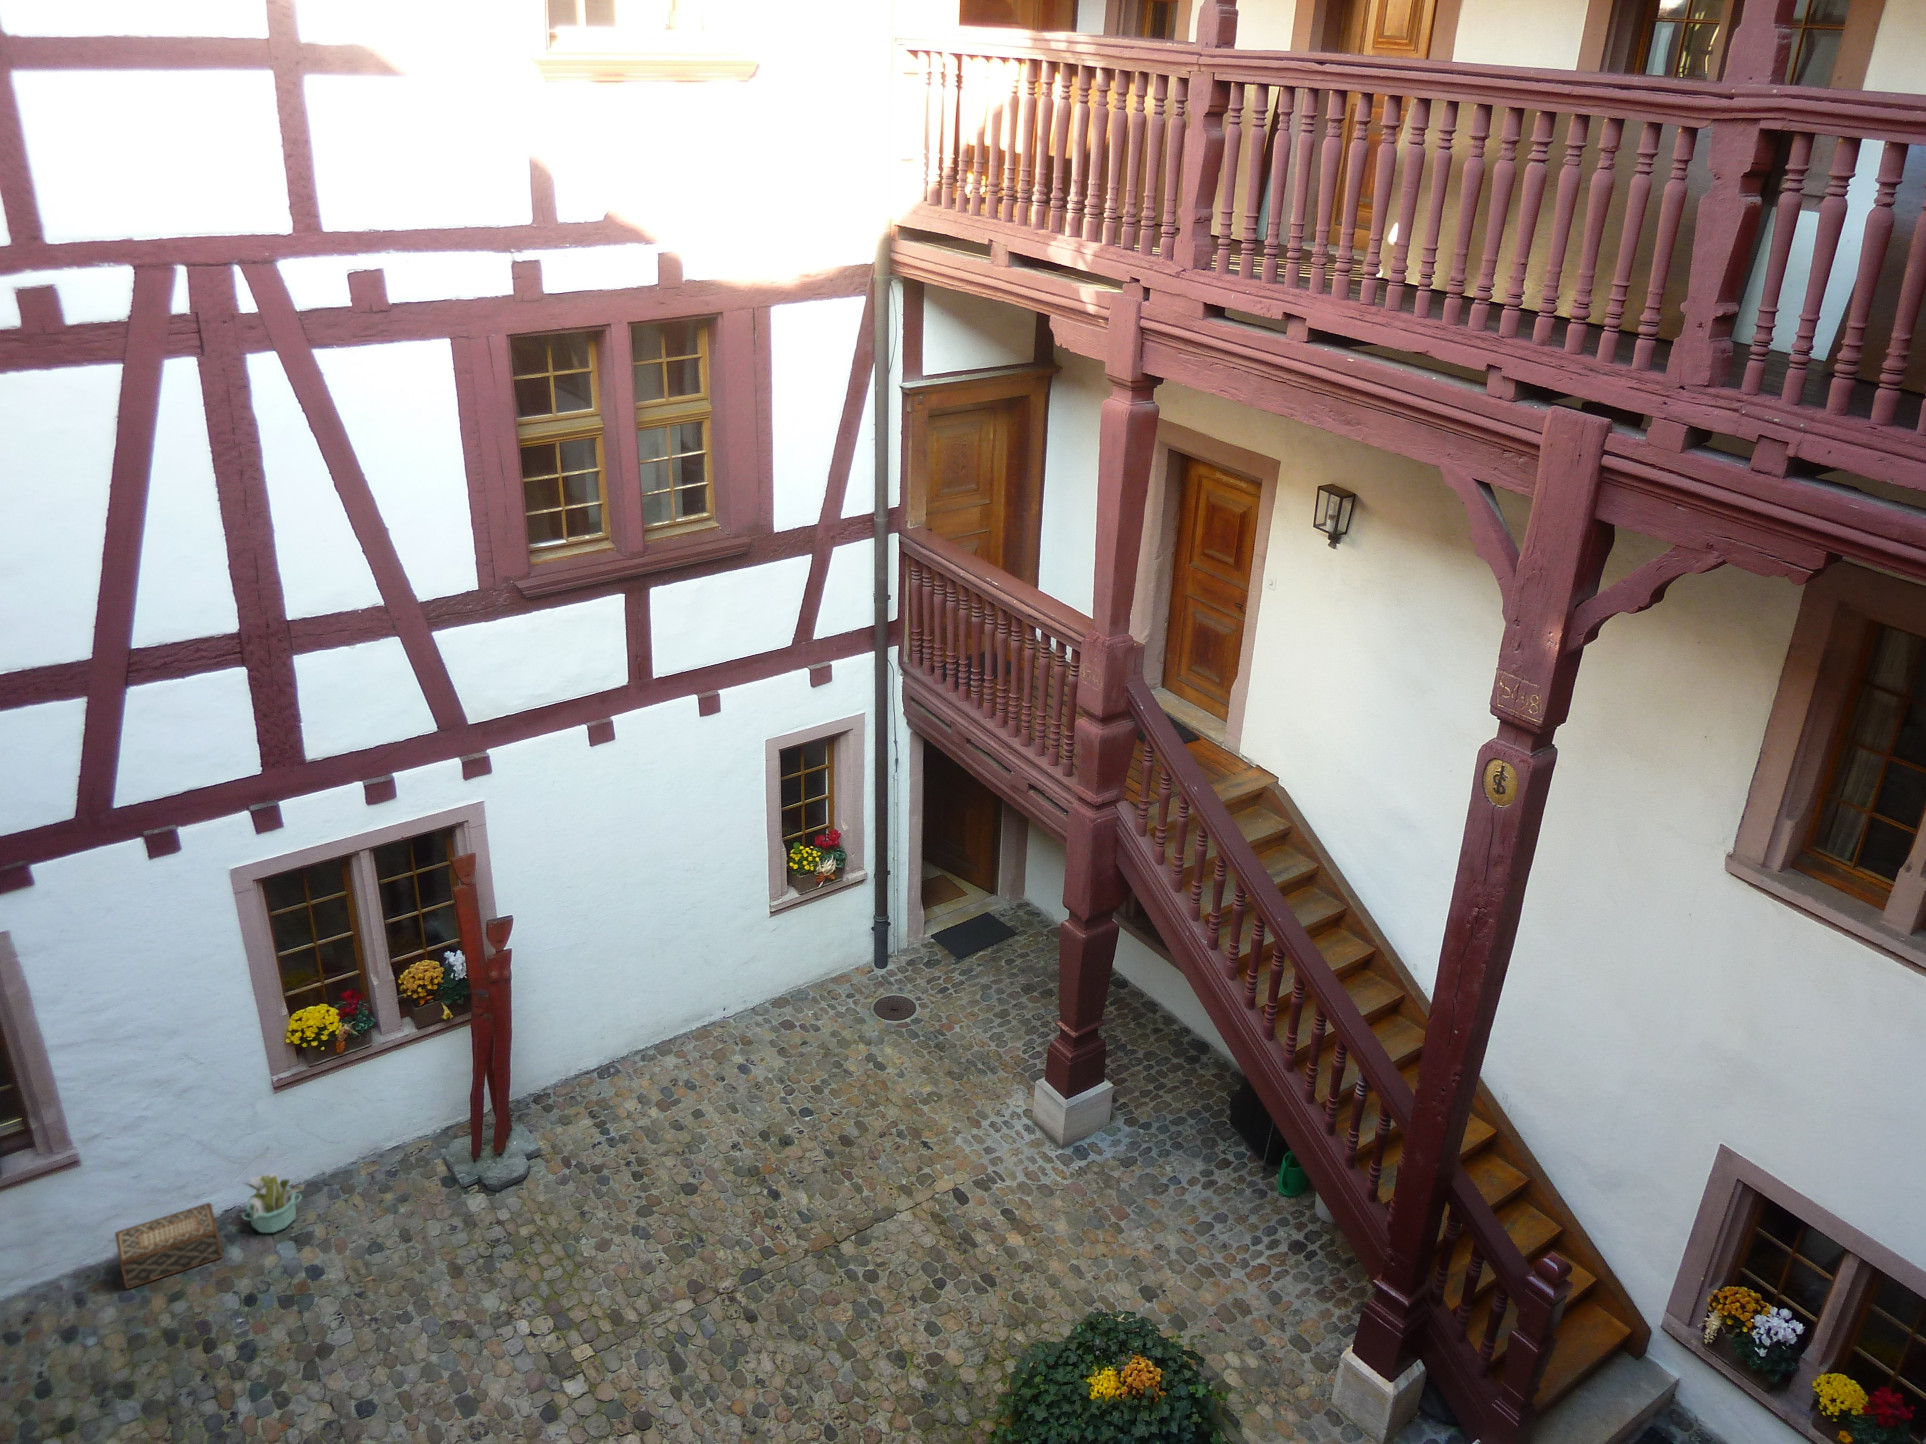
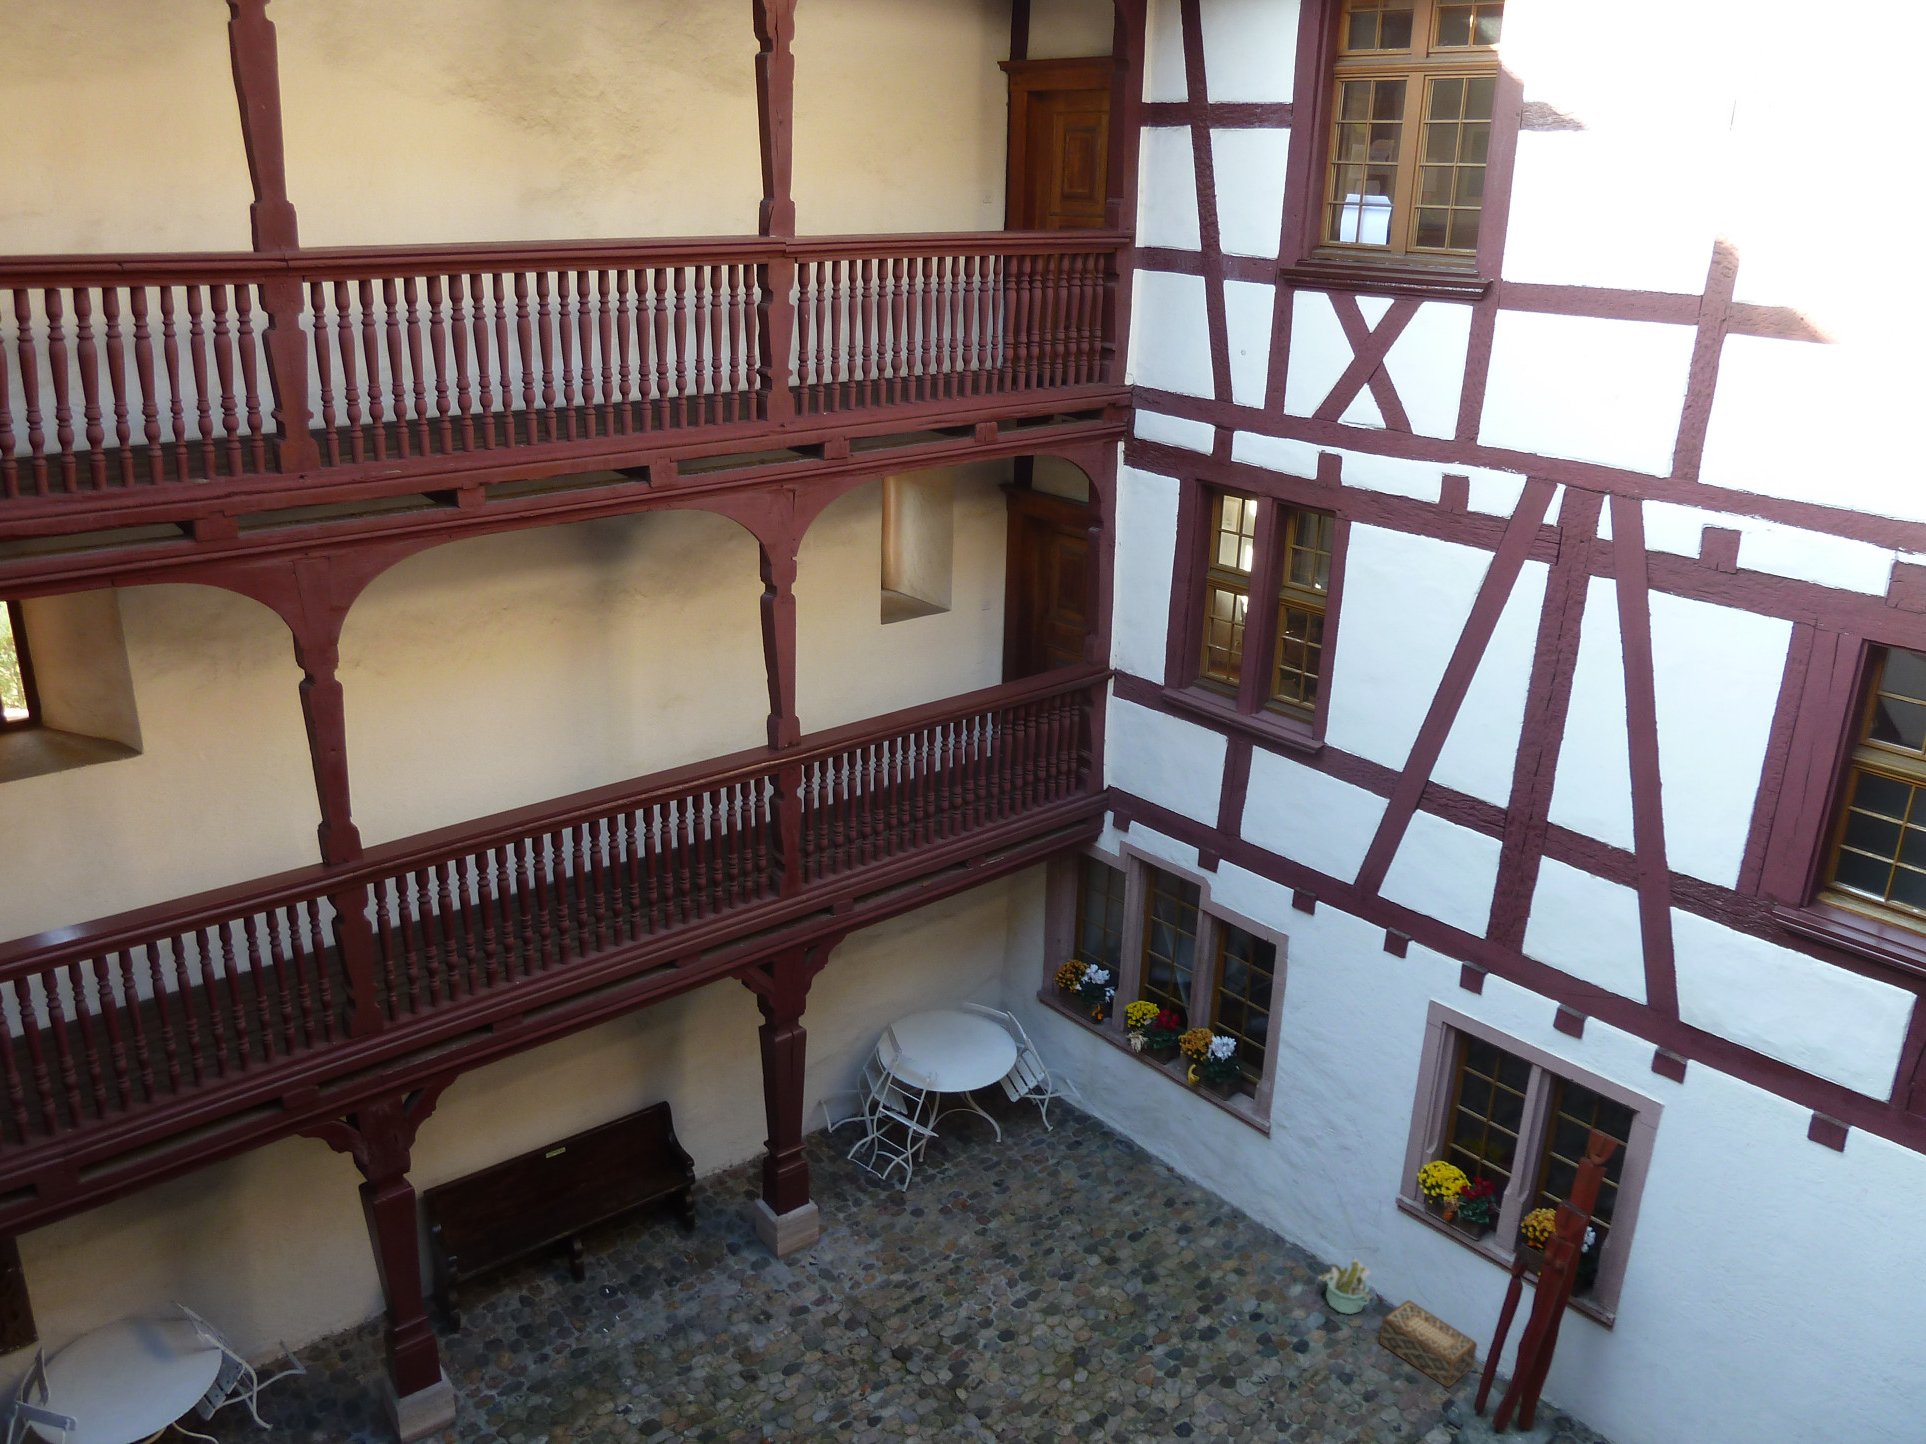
woven basket: present [115,1203,223,1288] -> present [1380,1300,1477,1387]

